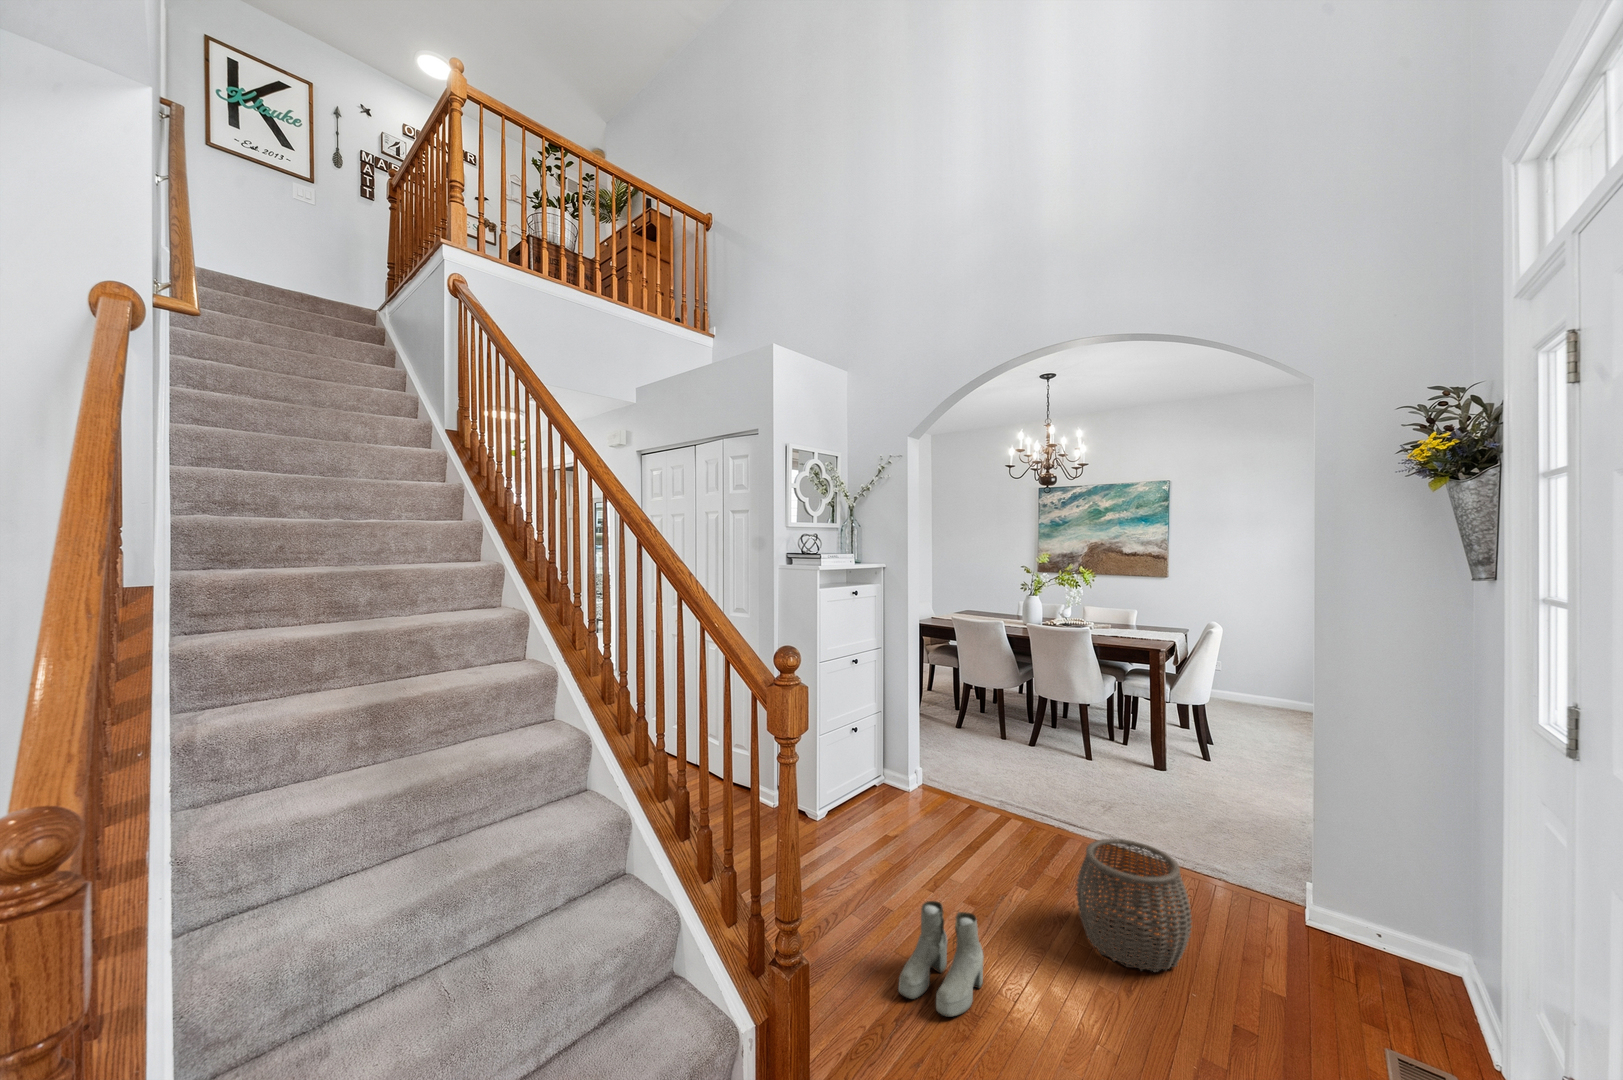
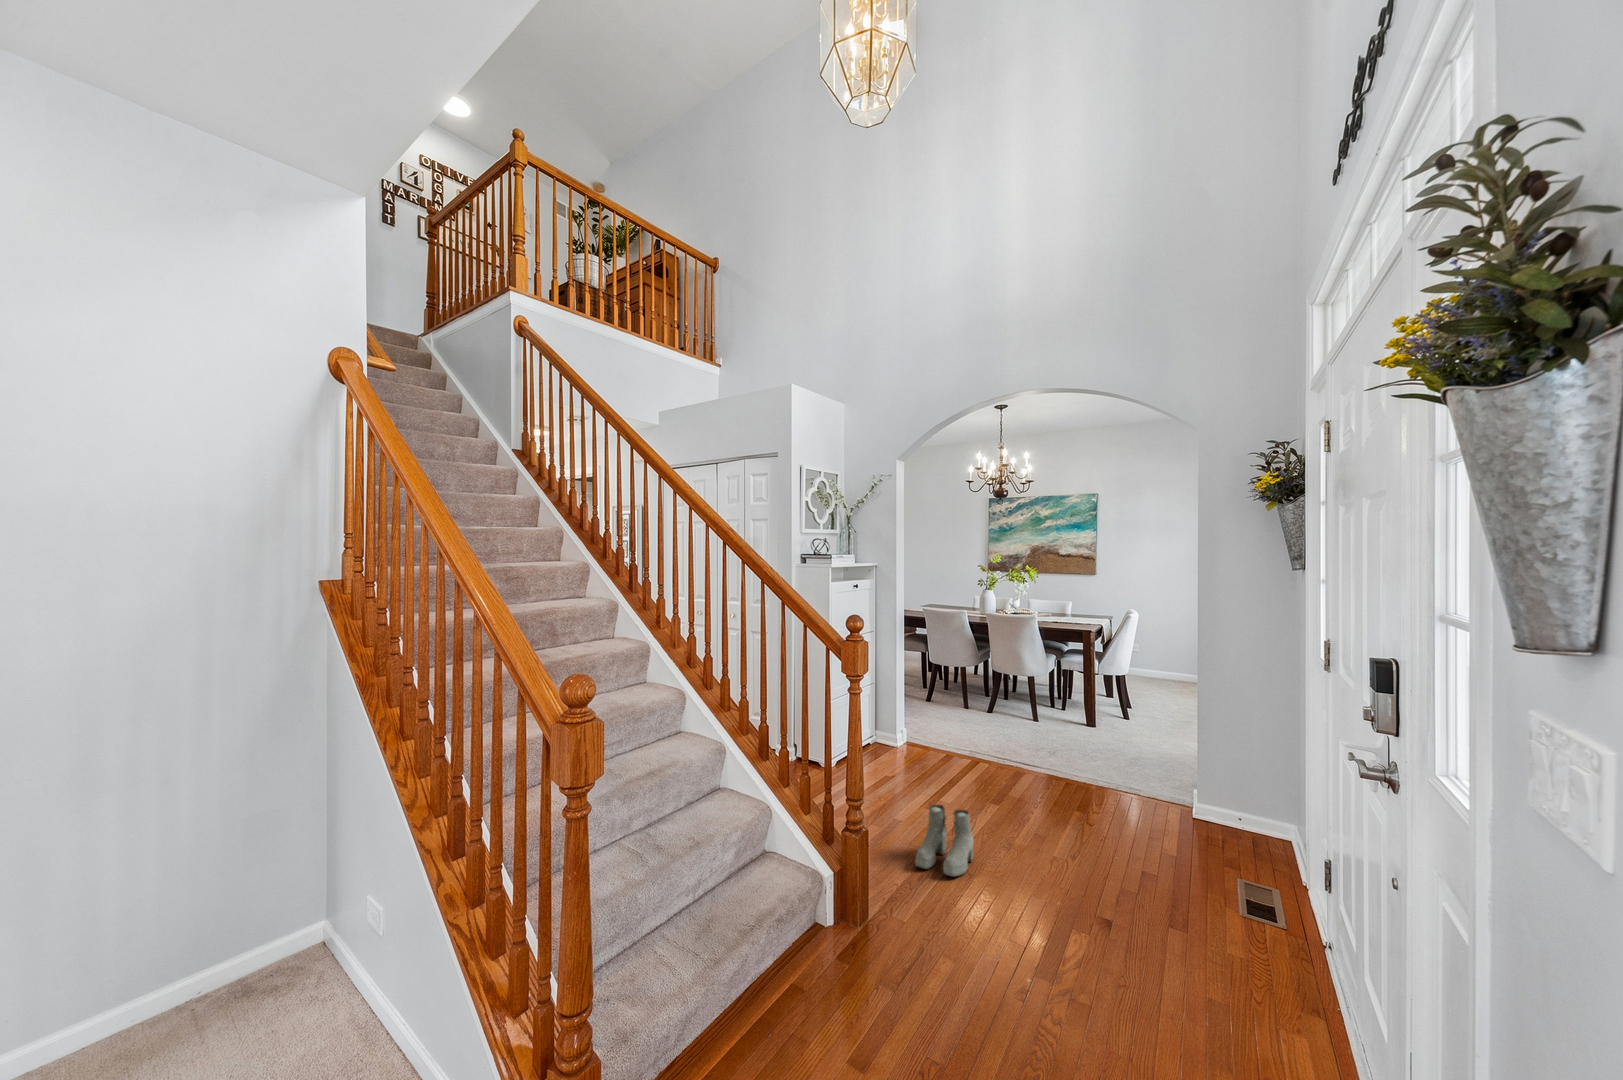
woven basket: present [1076,839,1192,972] -> none [1034,762,1115,848]

